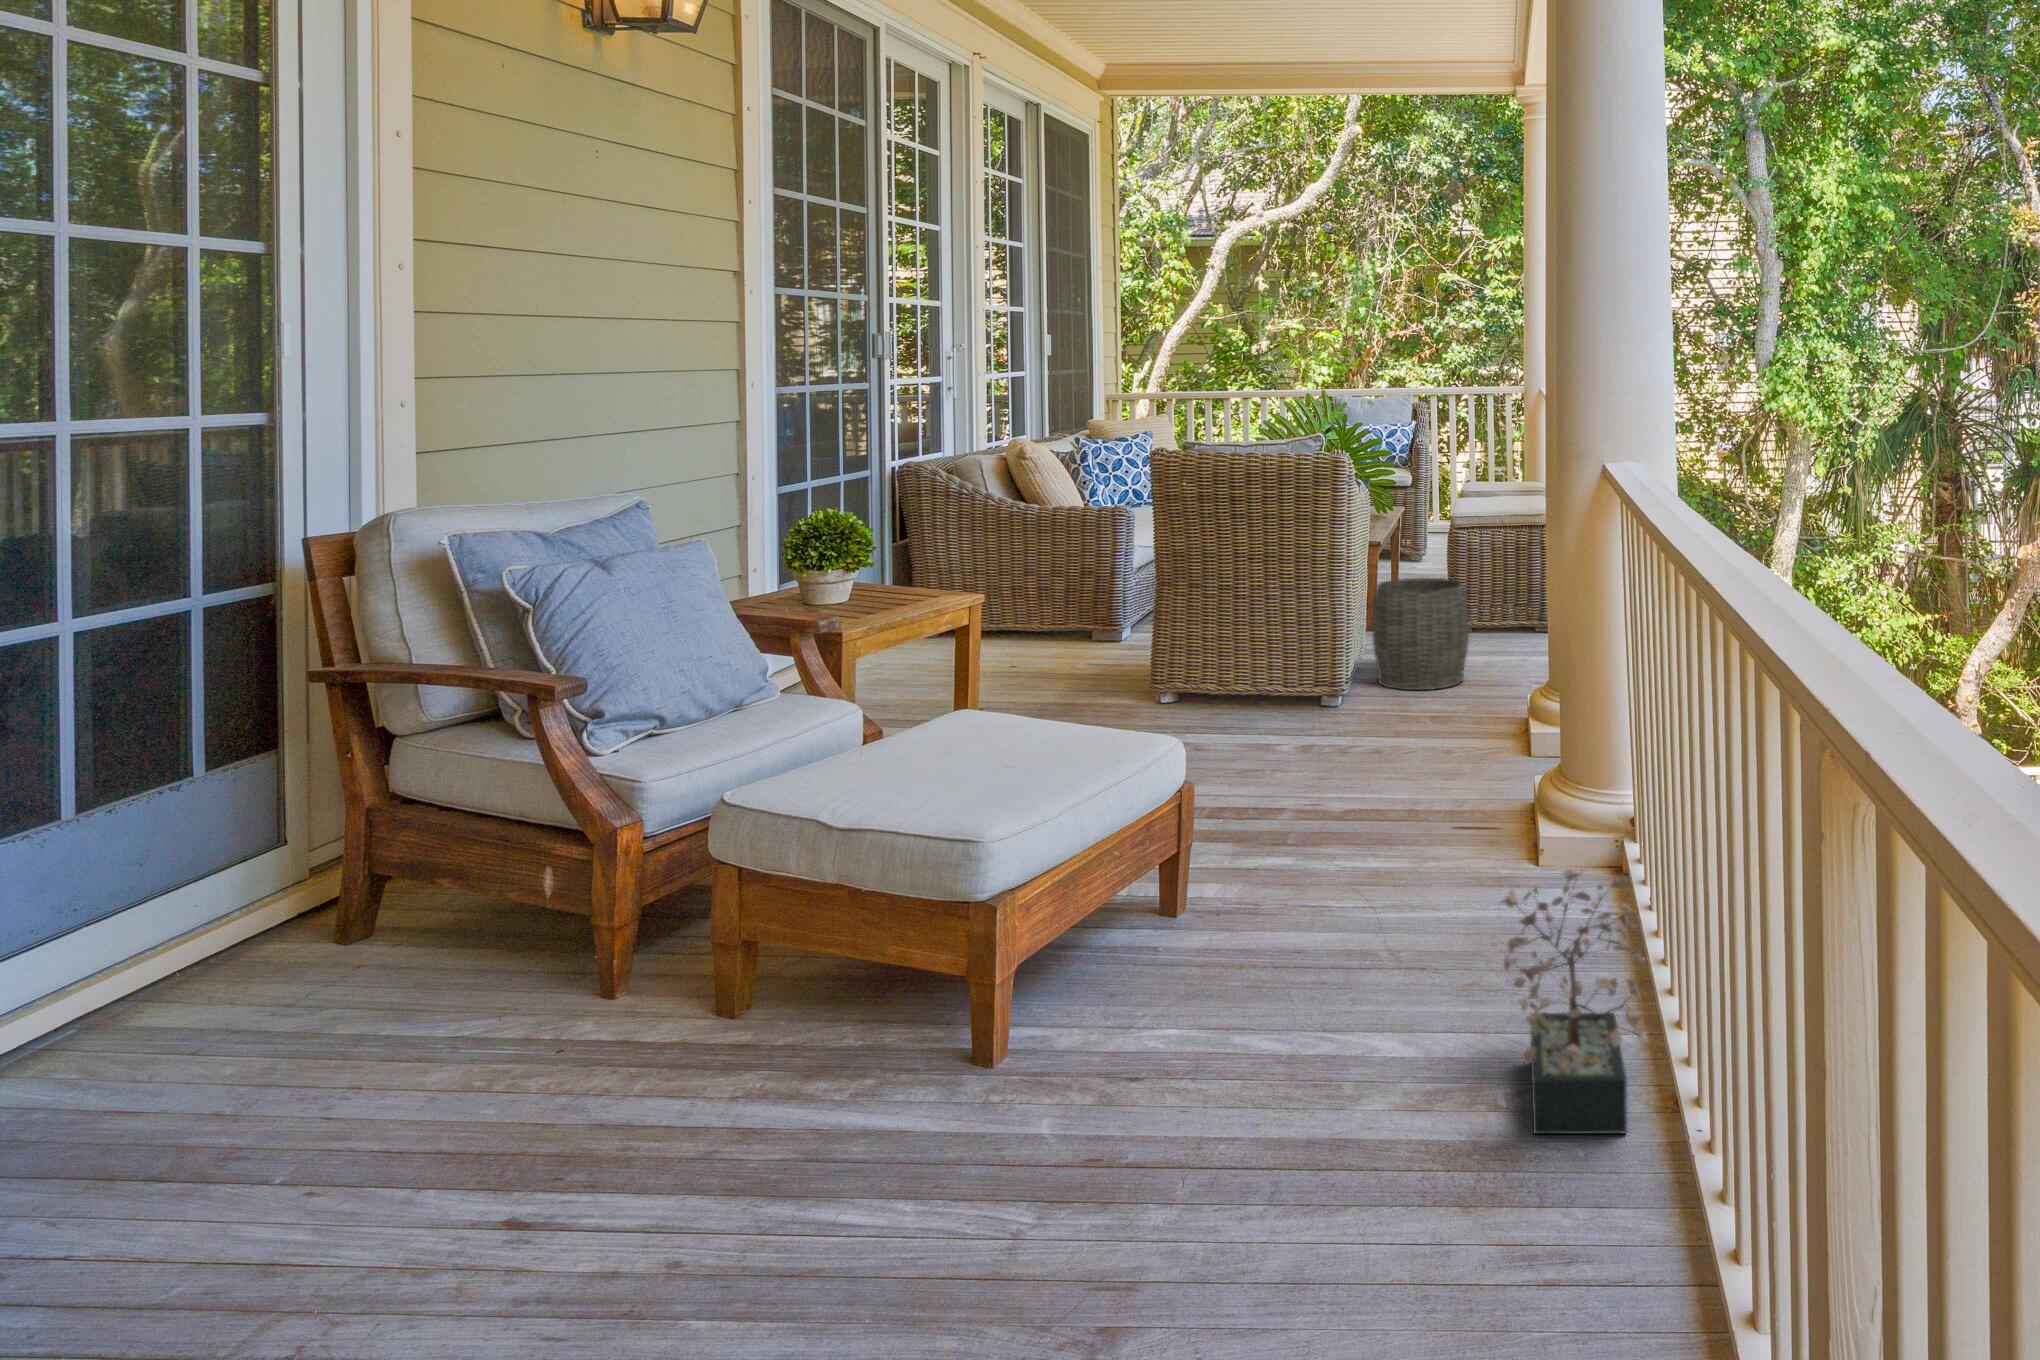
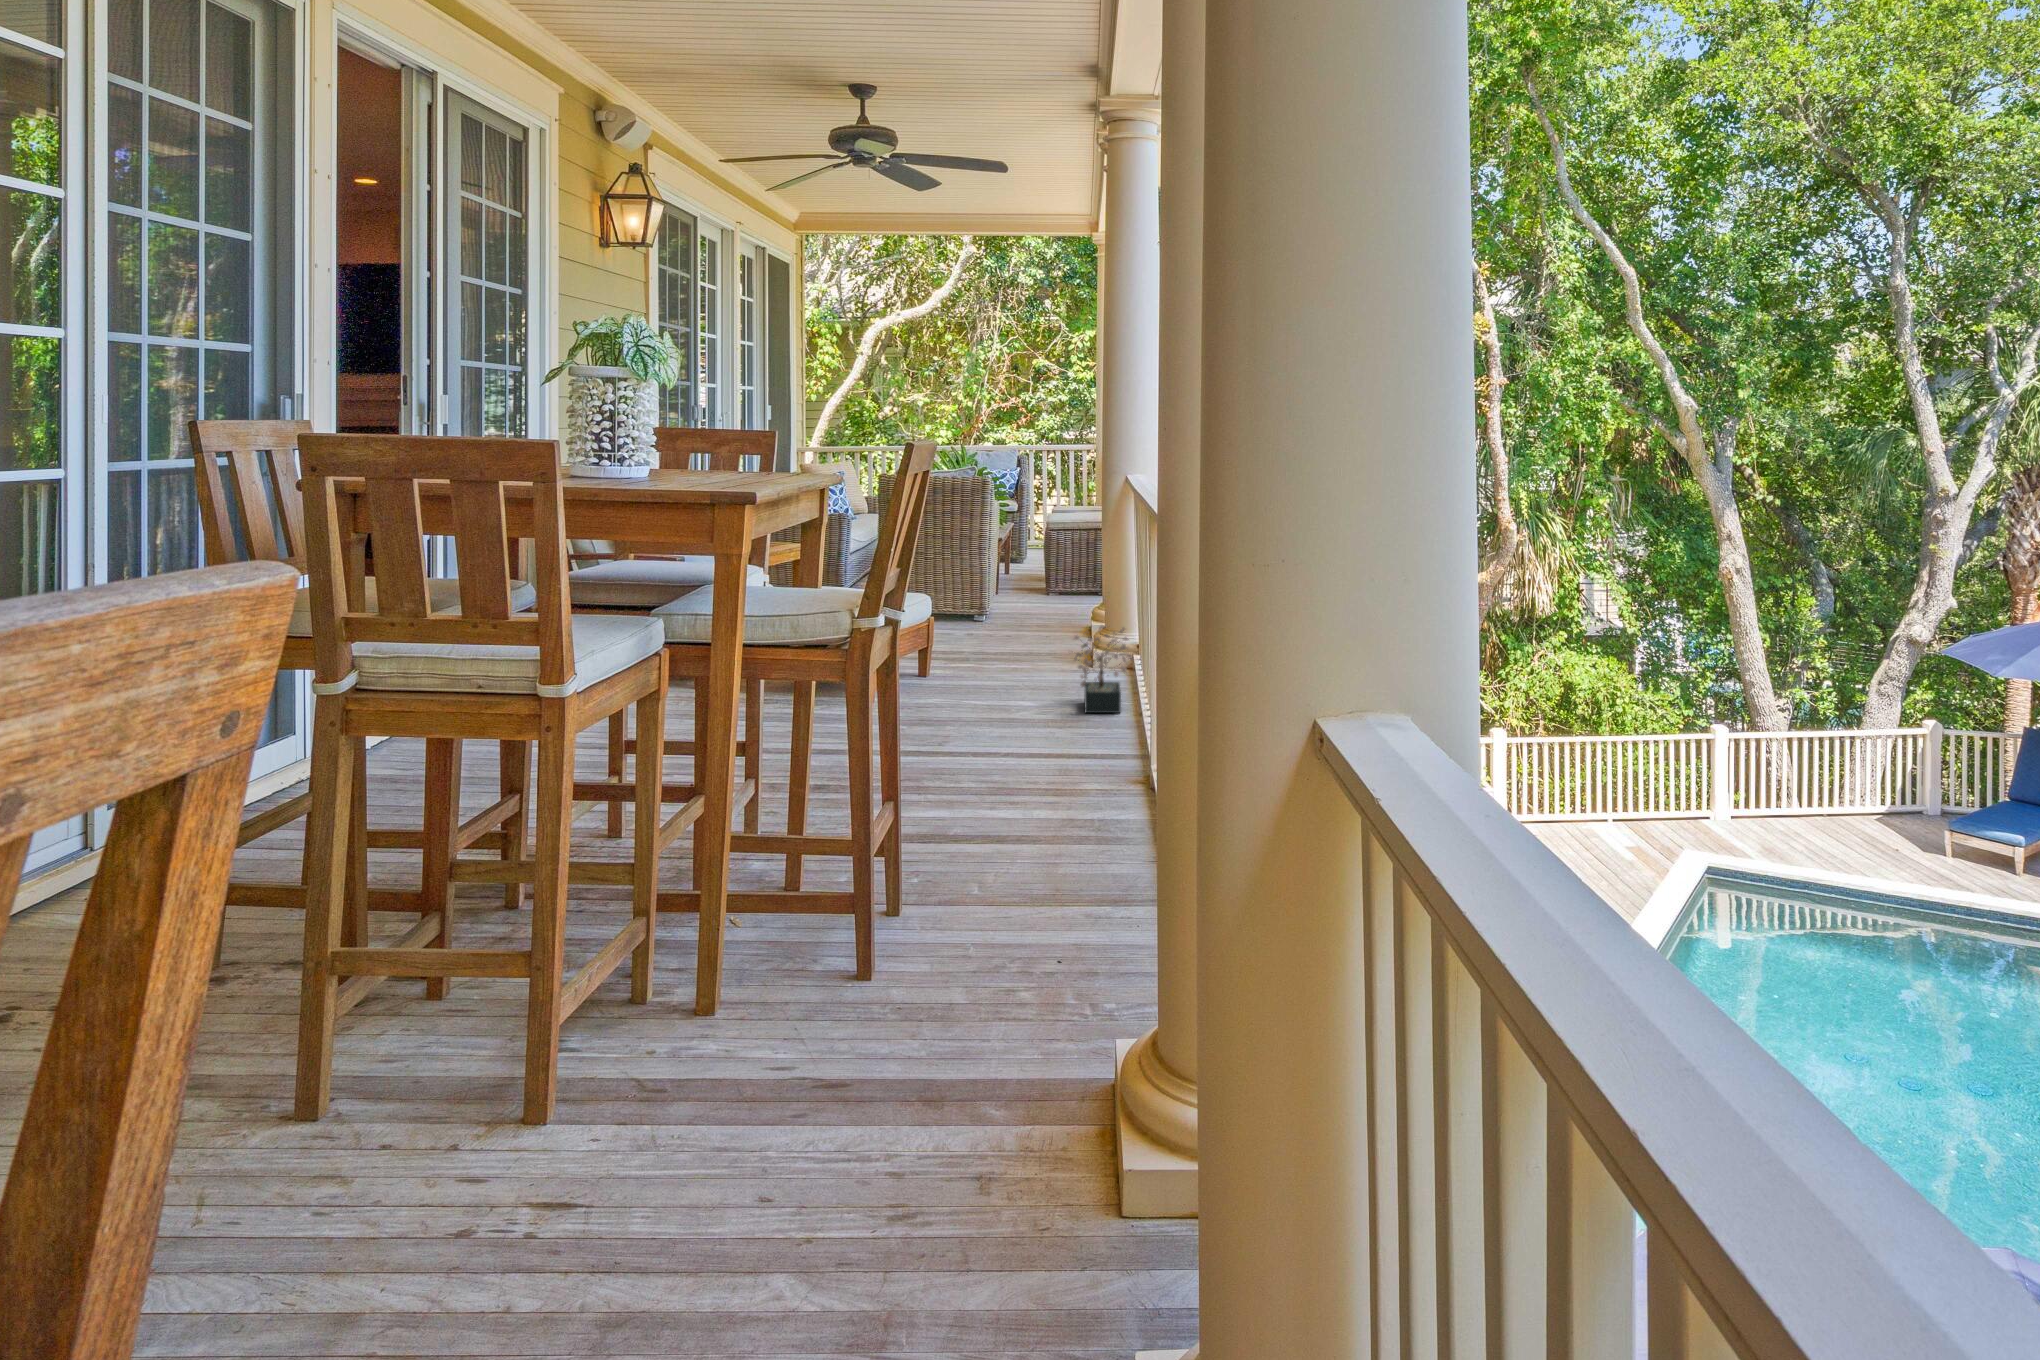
woven basket: present [1372,578,1469,690] -> none [1001,551,1058,613]

